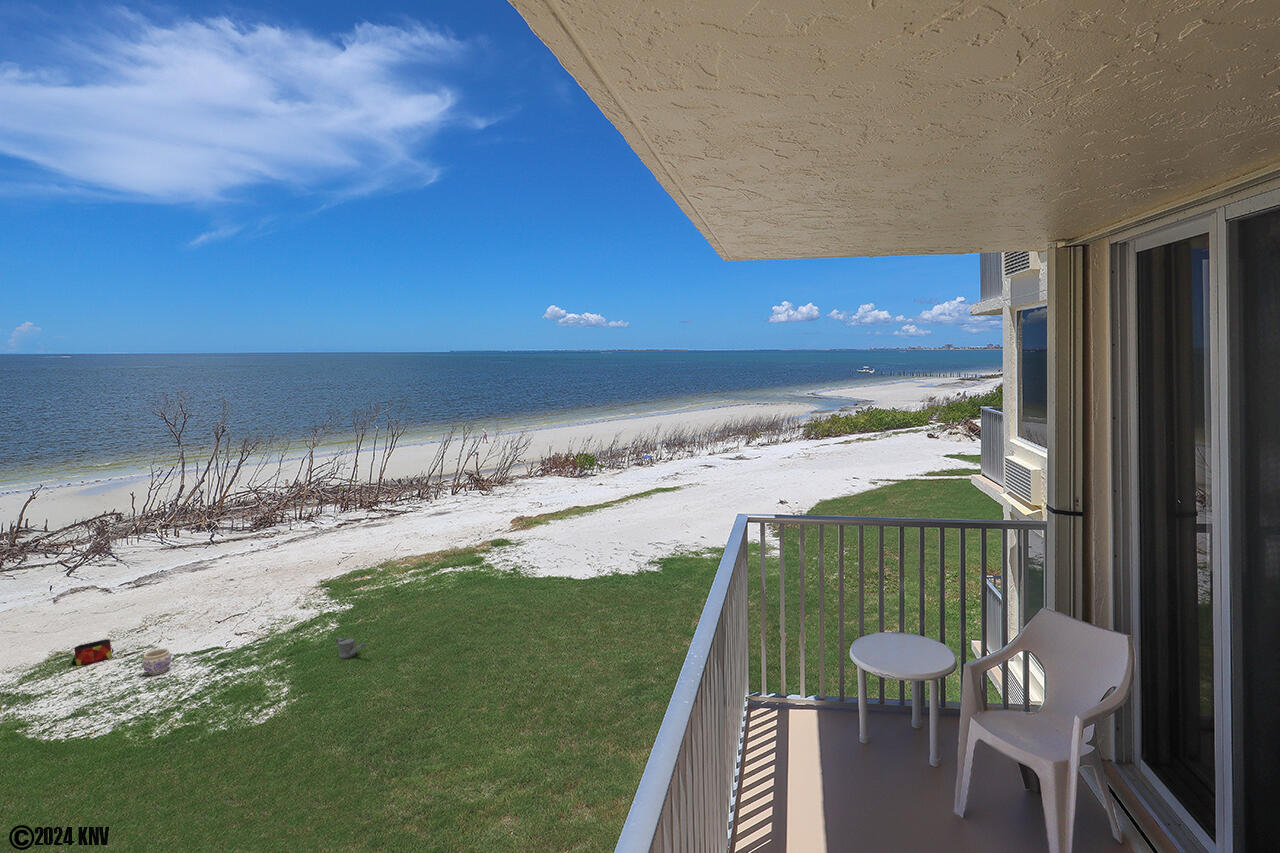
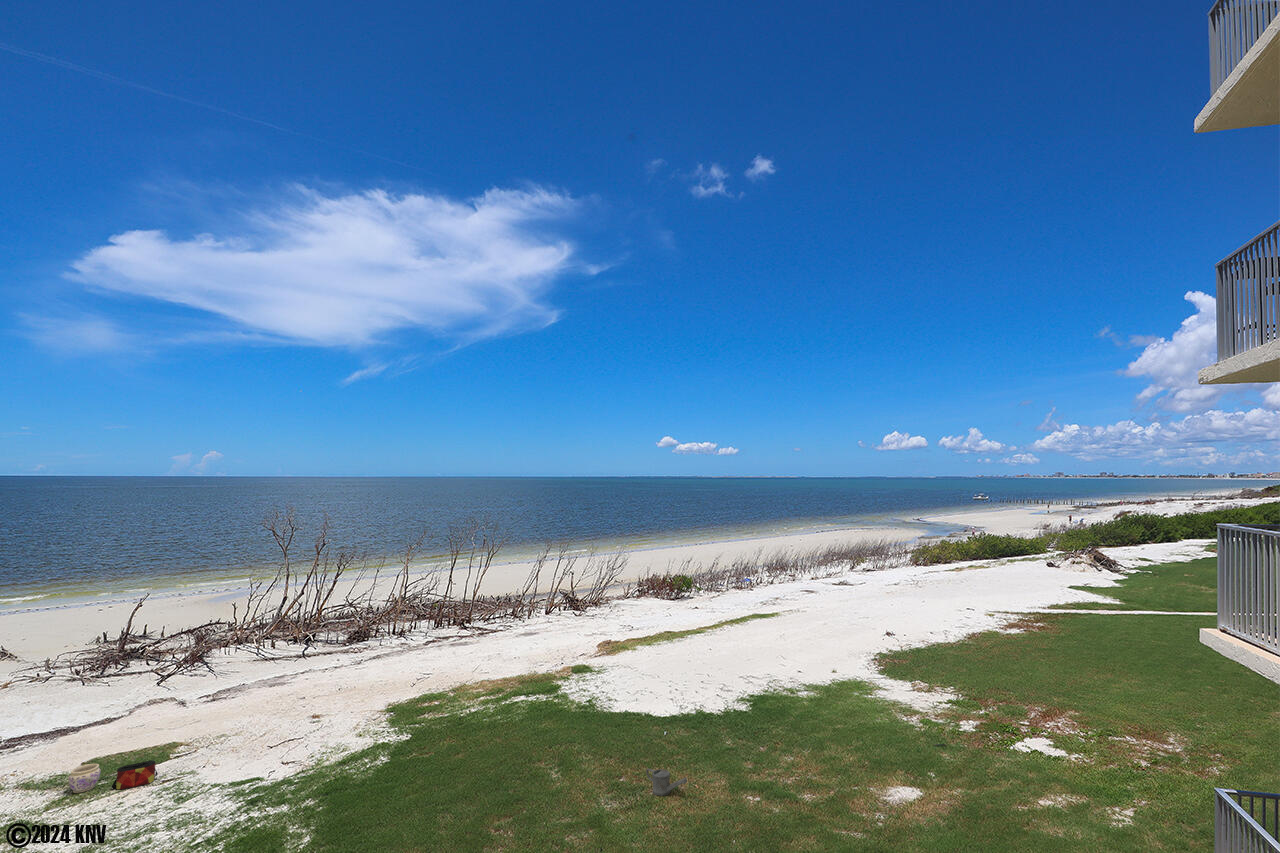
watering can: present [336,638,365,659] -> present [646,768,687,796]
planter: present [142,649,171,675] -> present [68,764,101,793]

